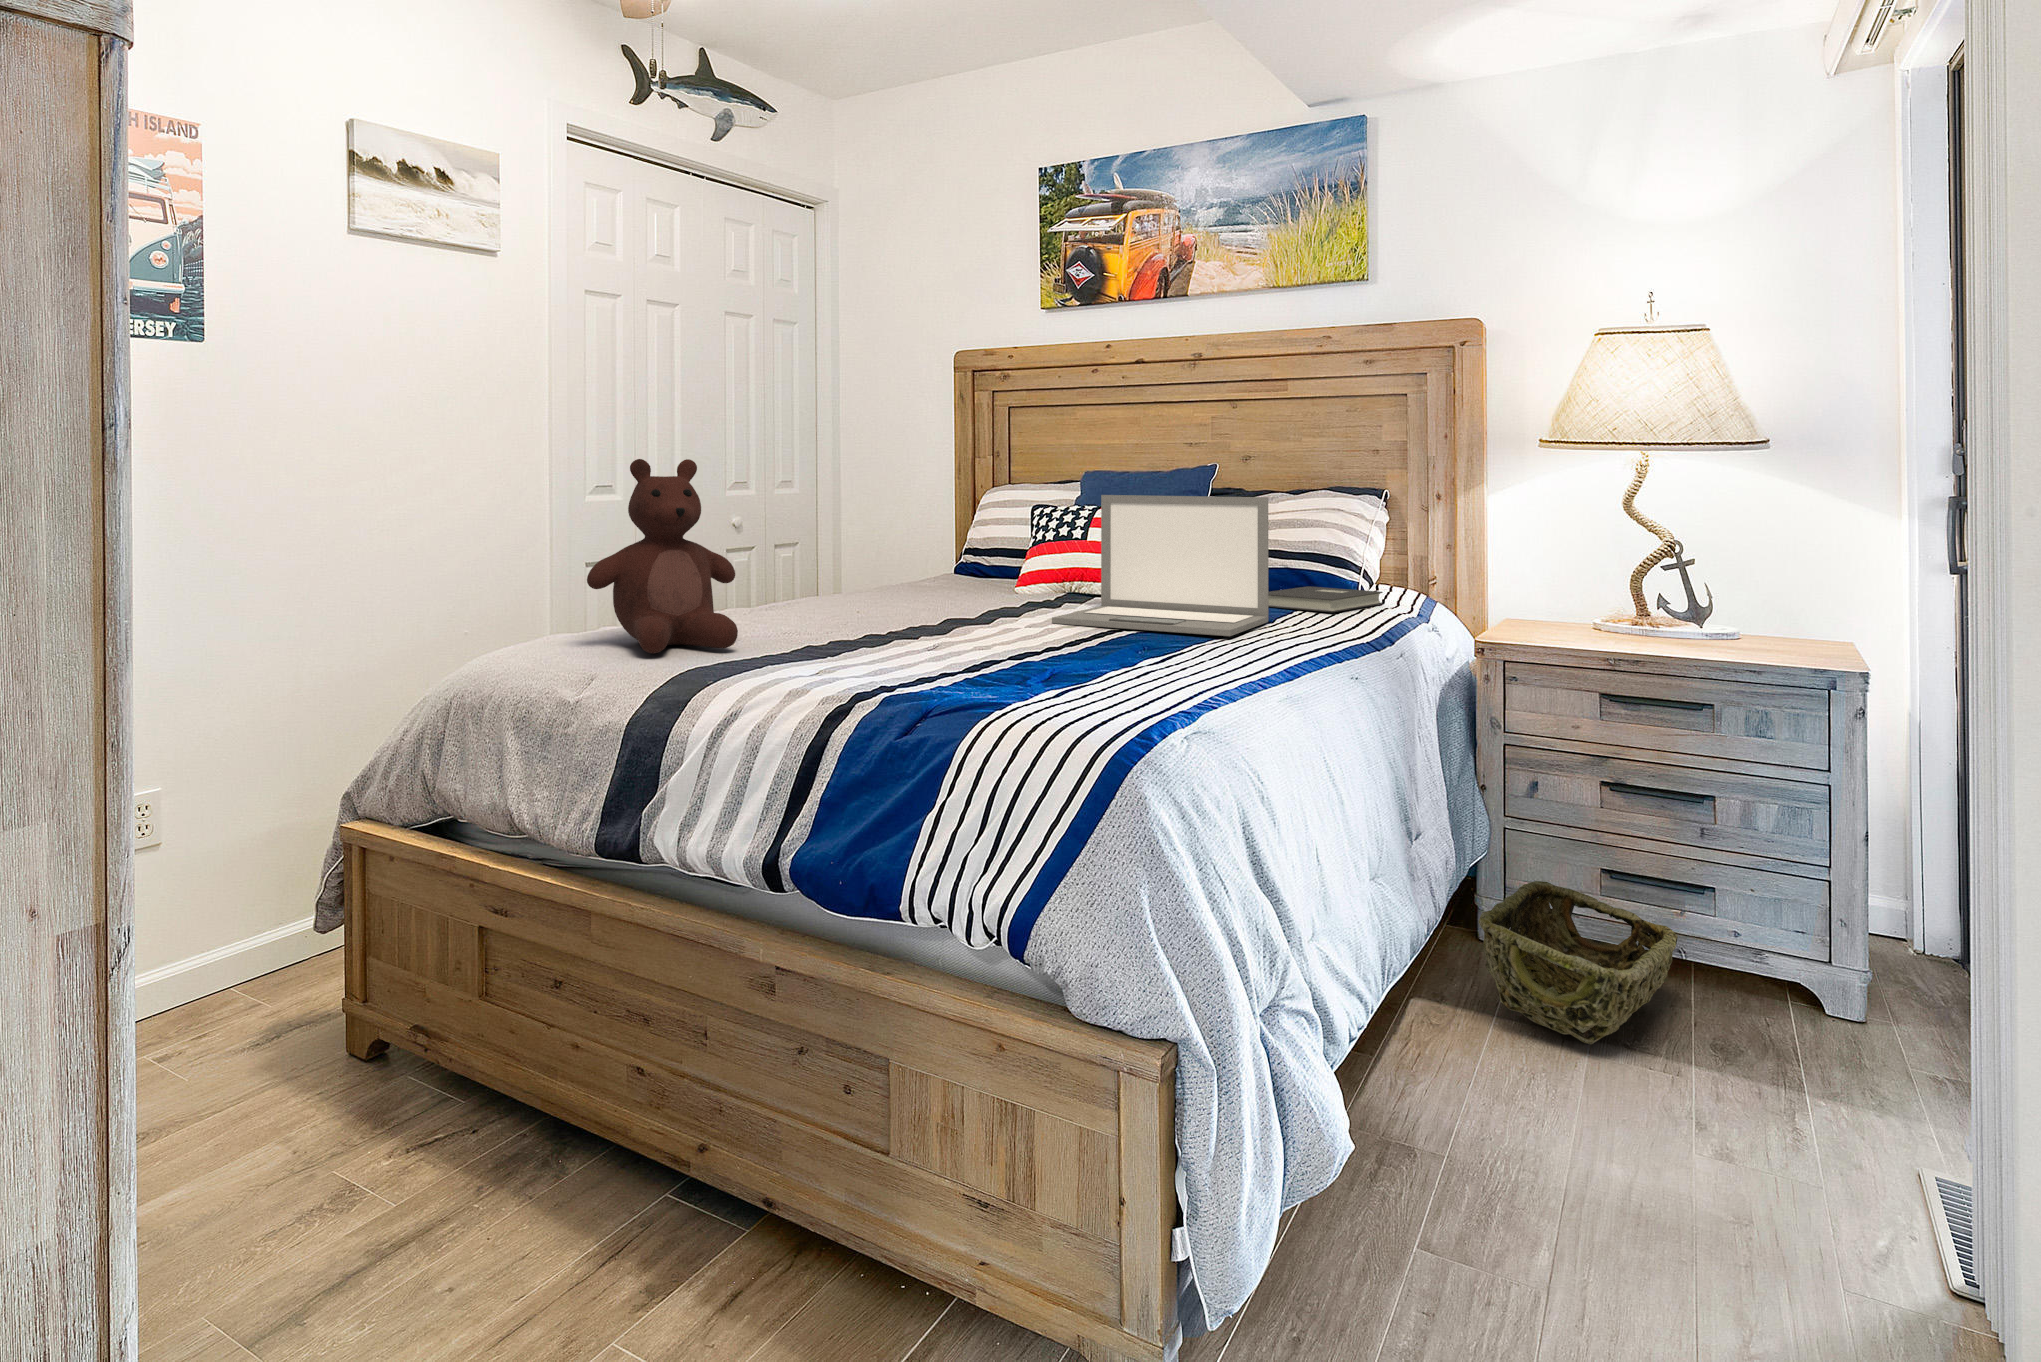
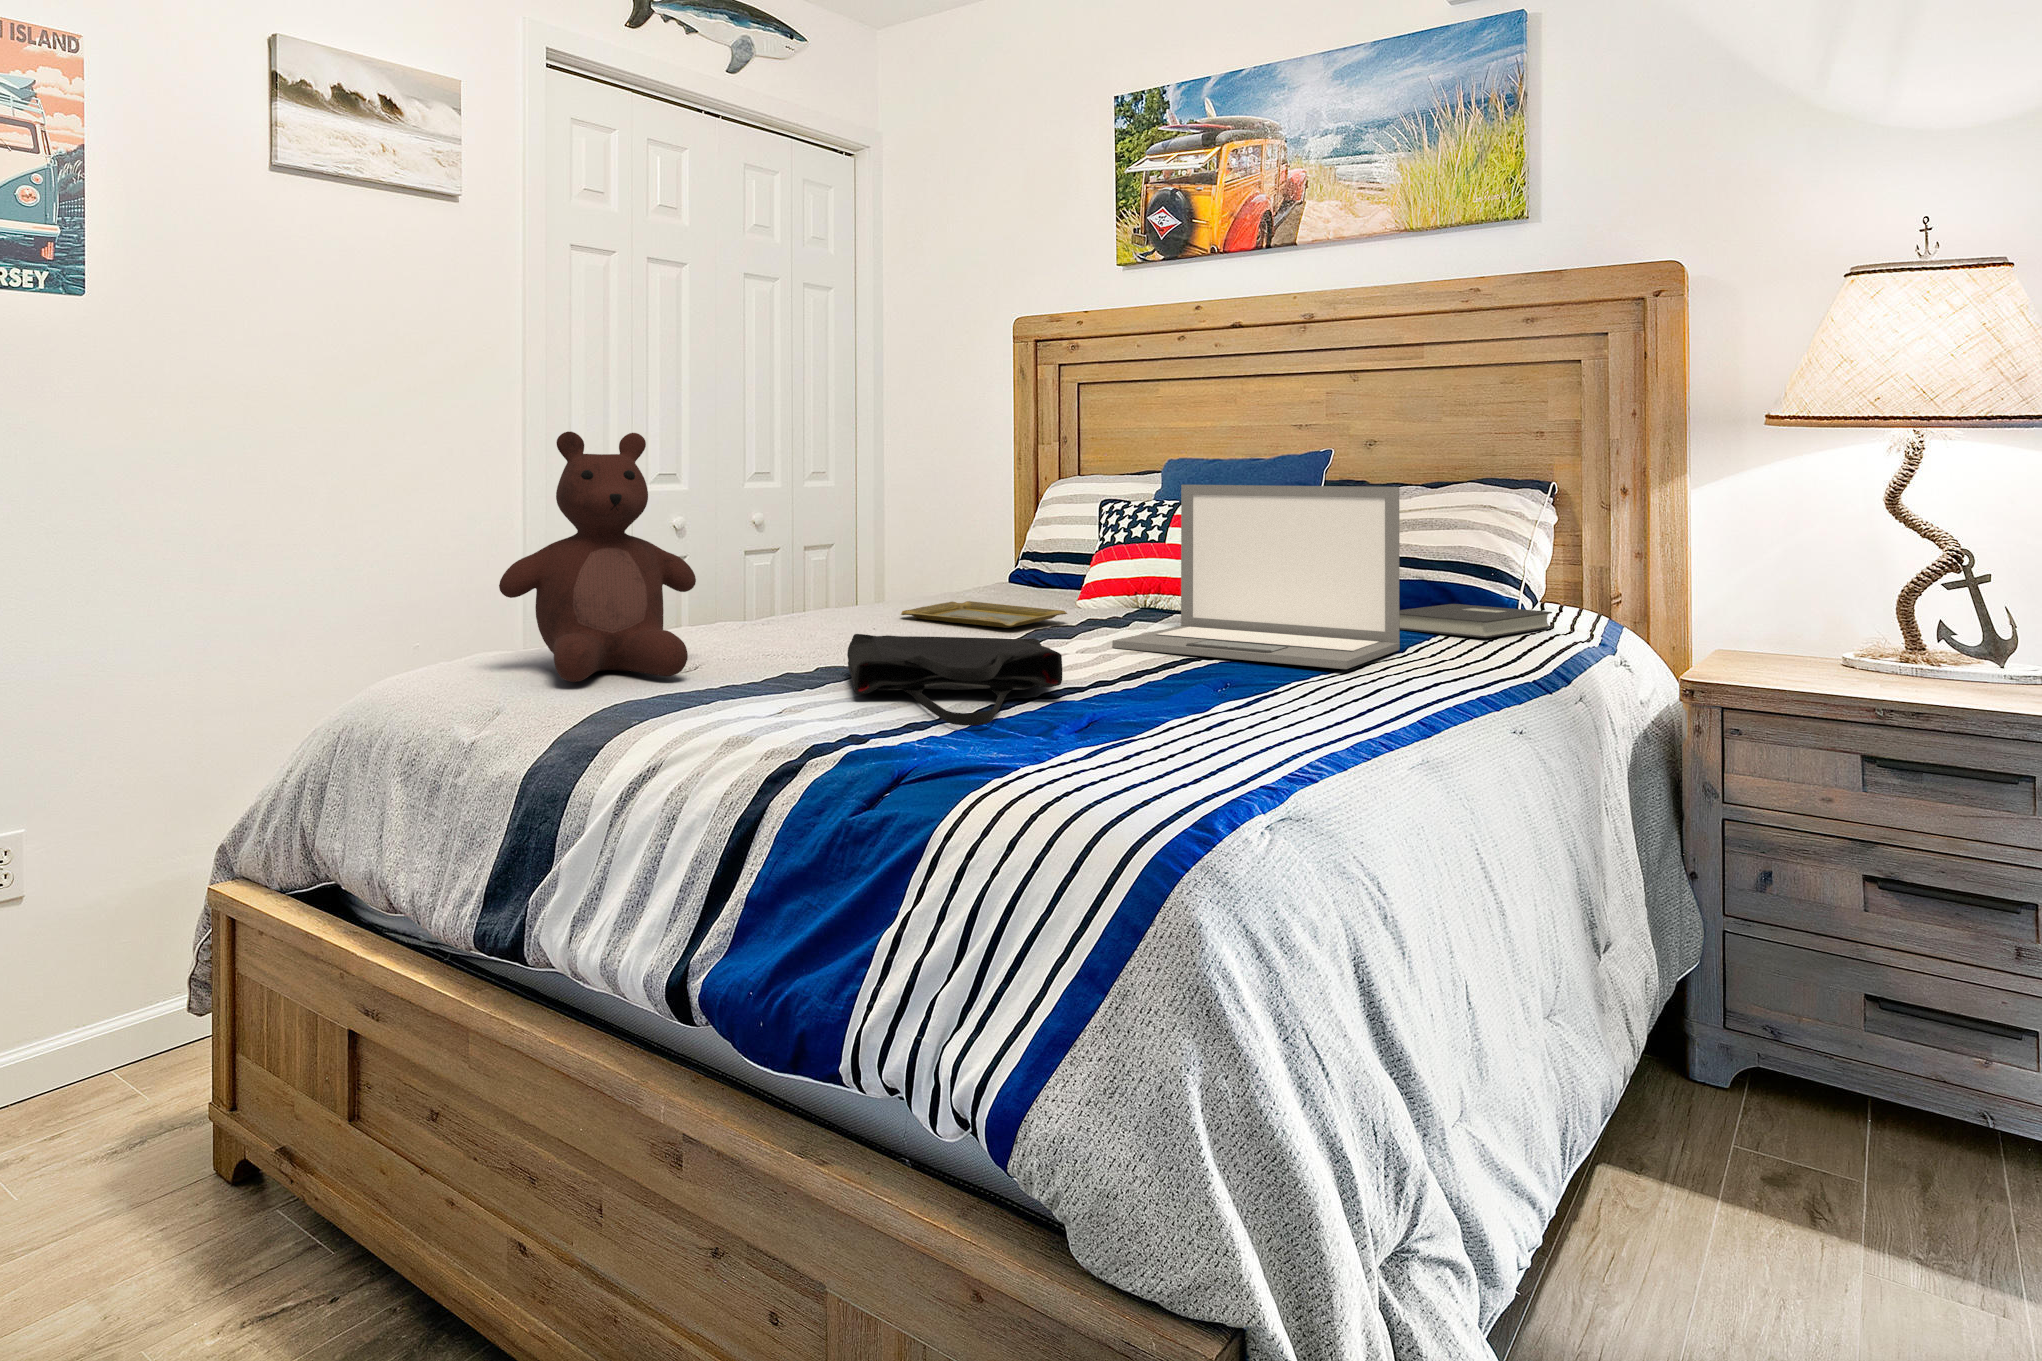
tray: none [878,588,1012,609] -> present [901,601,1067,628]
tote bag: none [859,614,1026,678] -> present [847,634,1062,726]
woven basket: present [1478,881,1678,1044] -> none [1694,1004,1983,1250]

